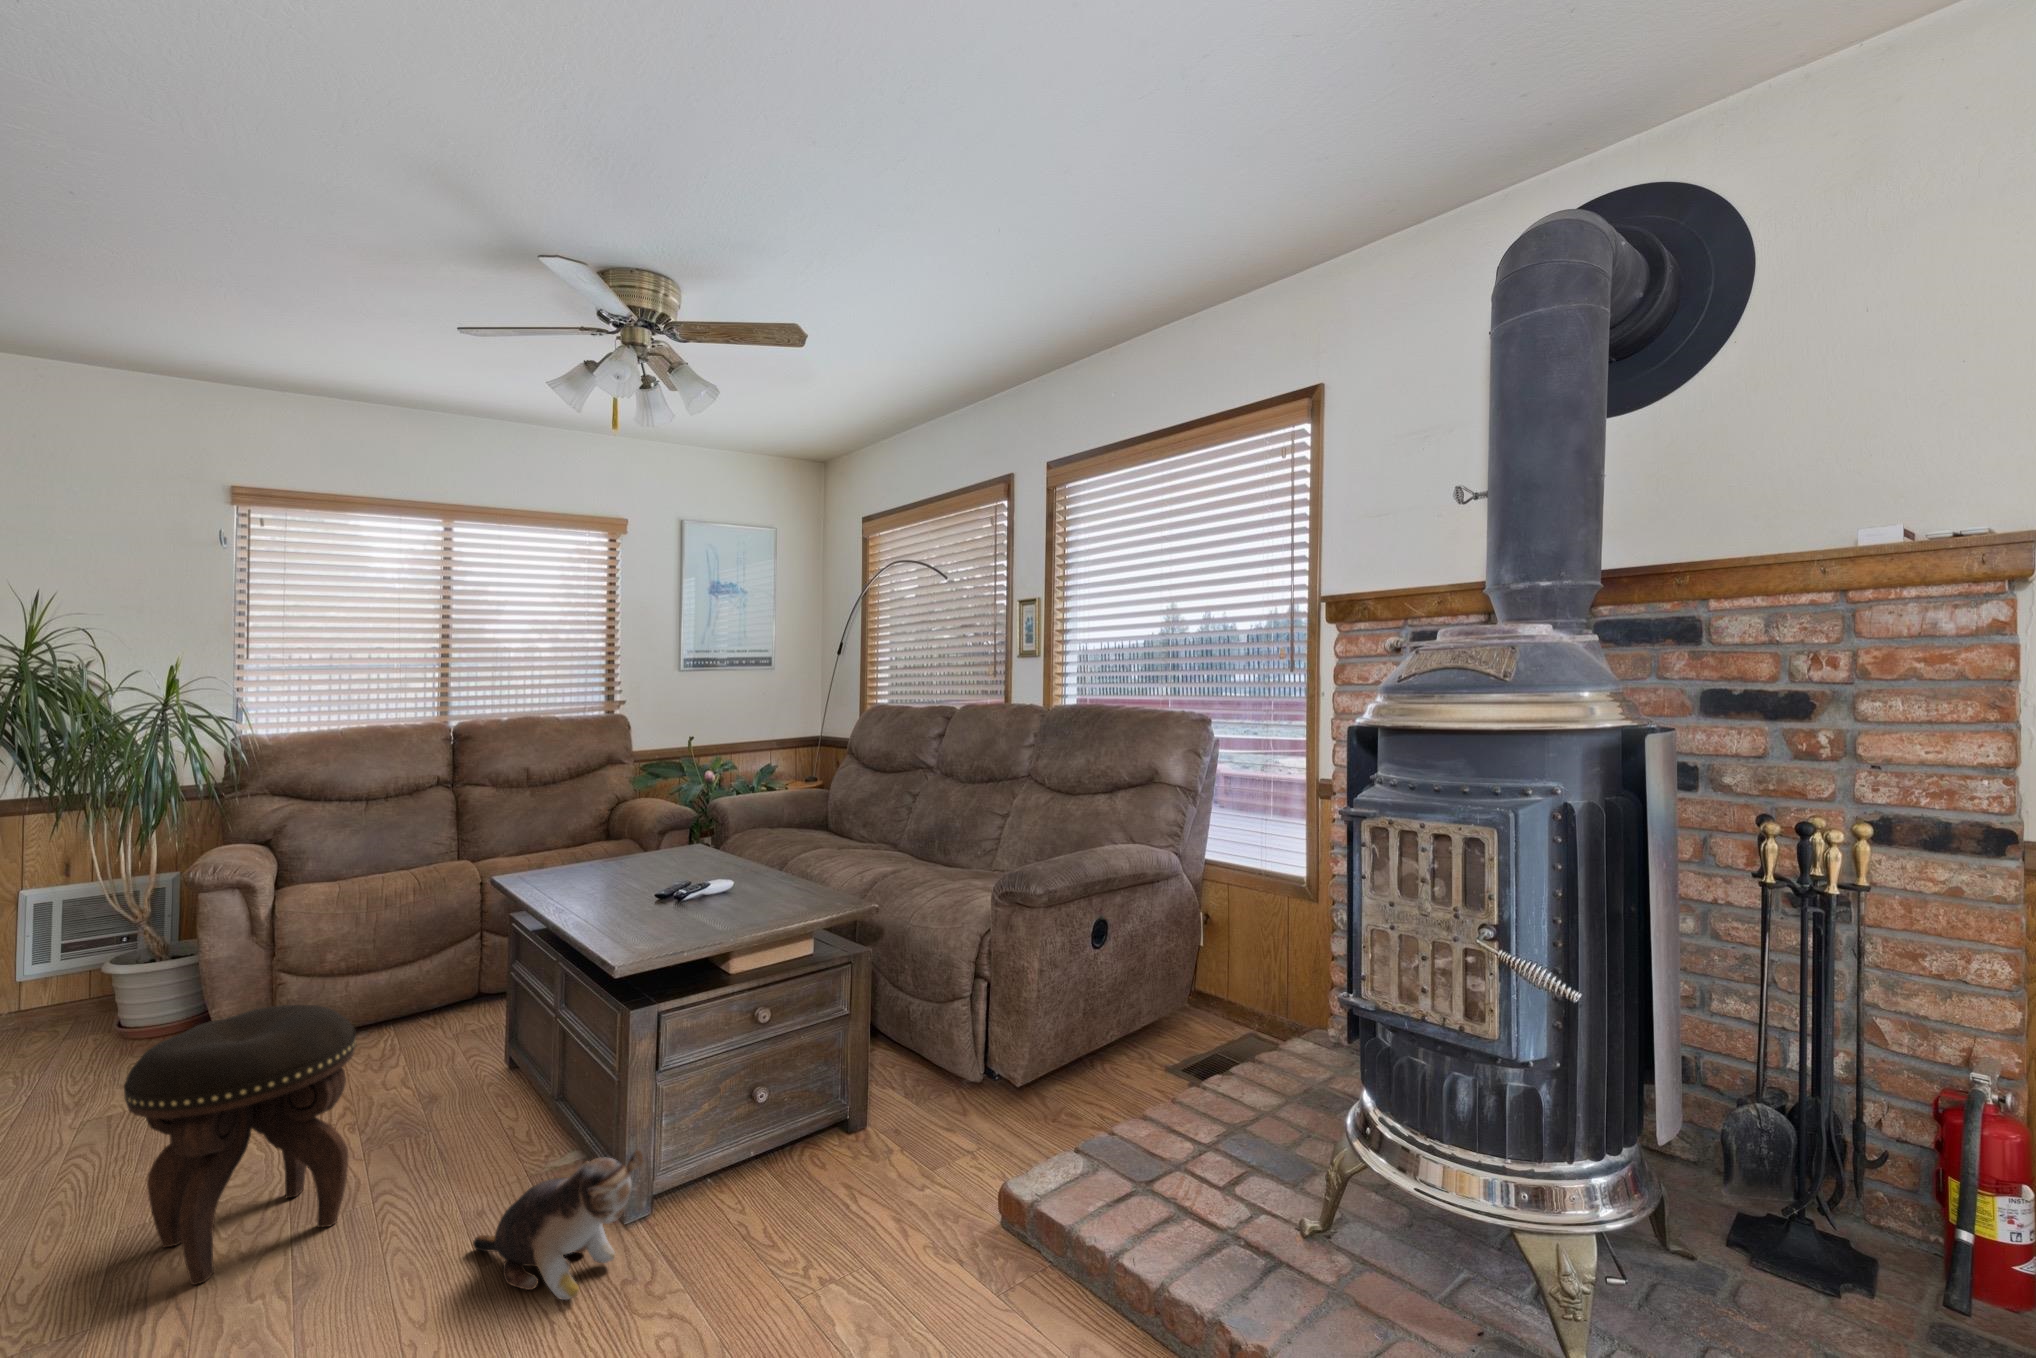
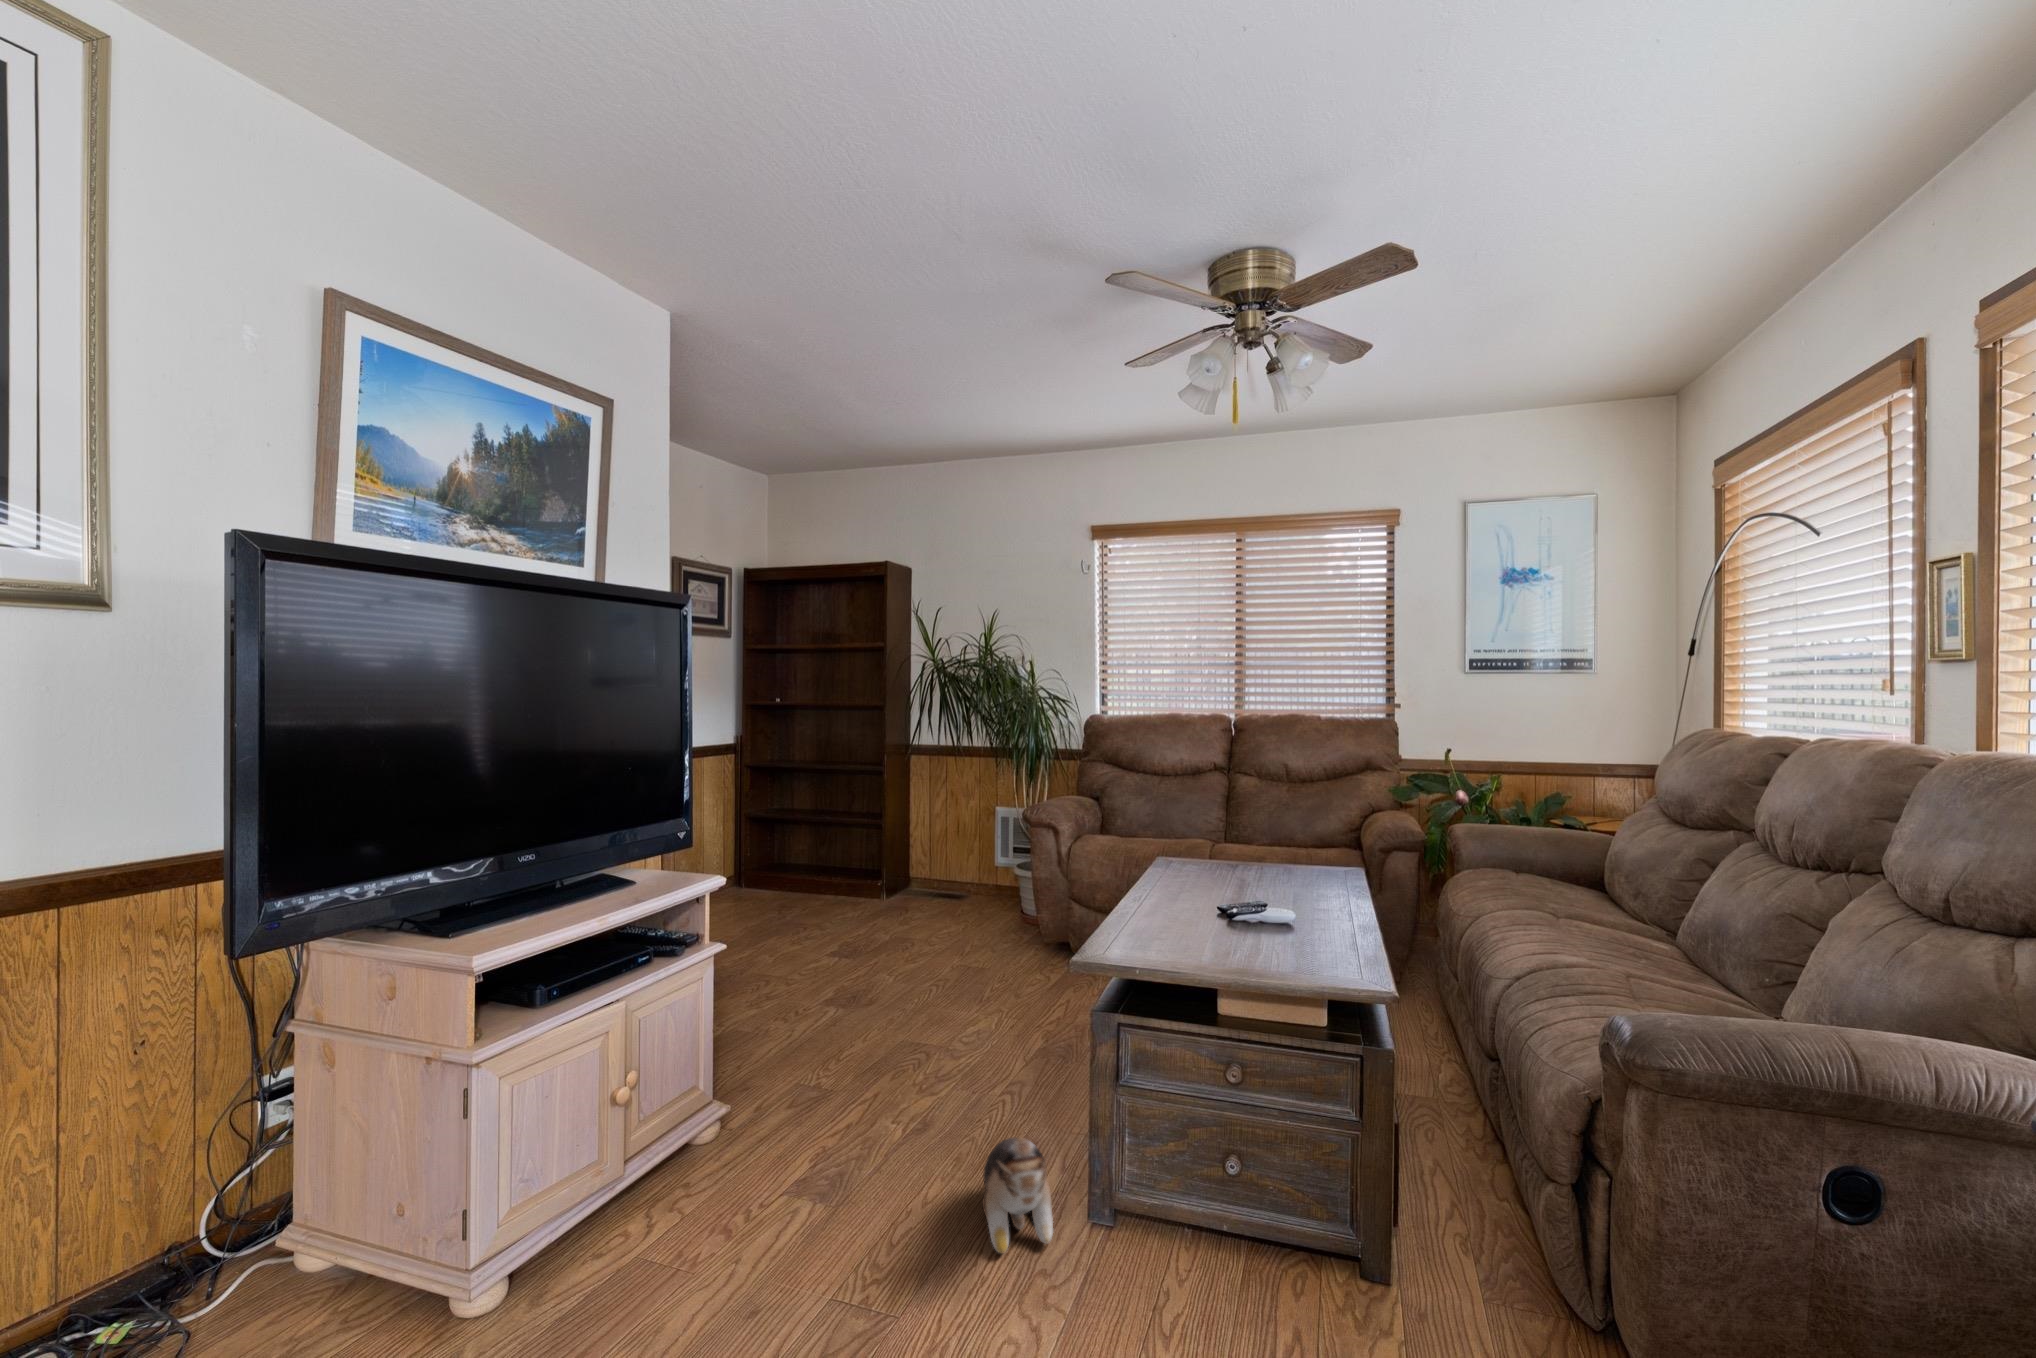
footstool: present [124,1005,356,1285] -> none [875,918,999,1098]

